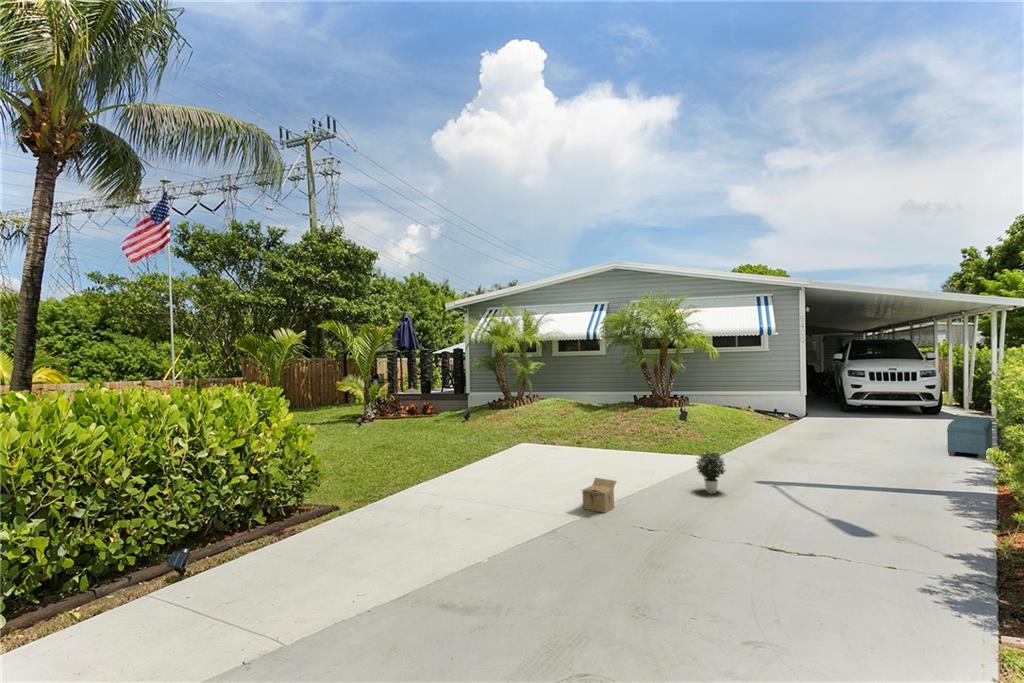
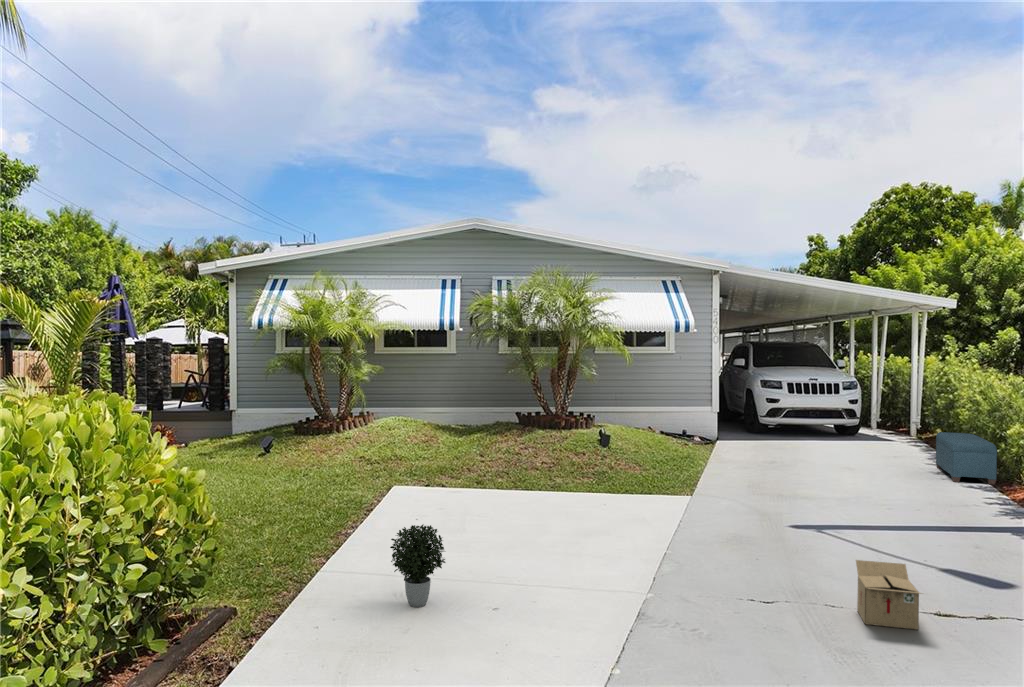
potted plant: present [697,452,725,494] -> present [390,525,445,607]
cardboard box: present [582,478,616,513] -> present [856,560,920,630]

